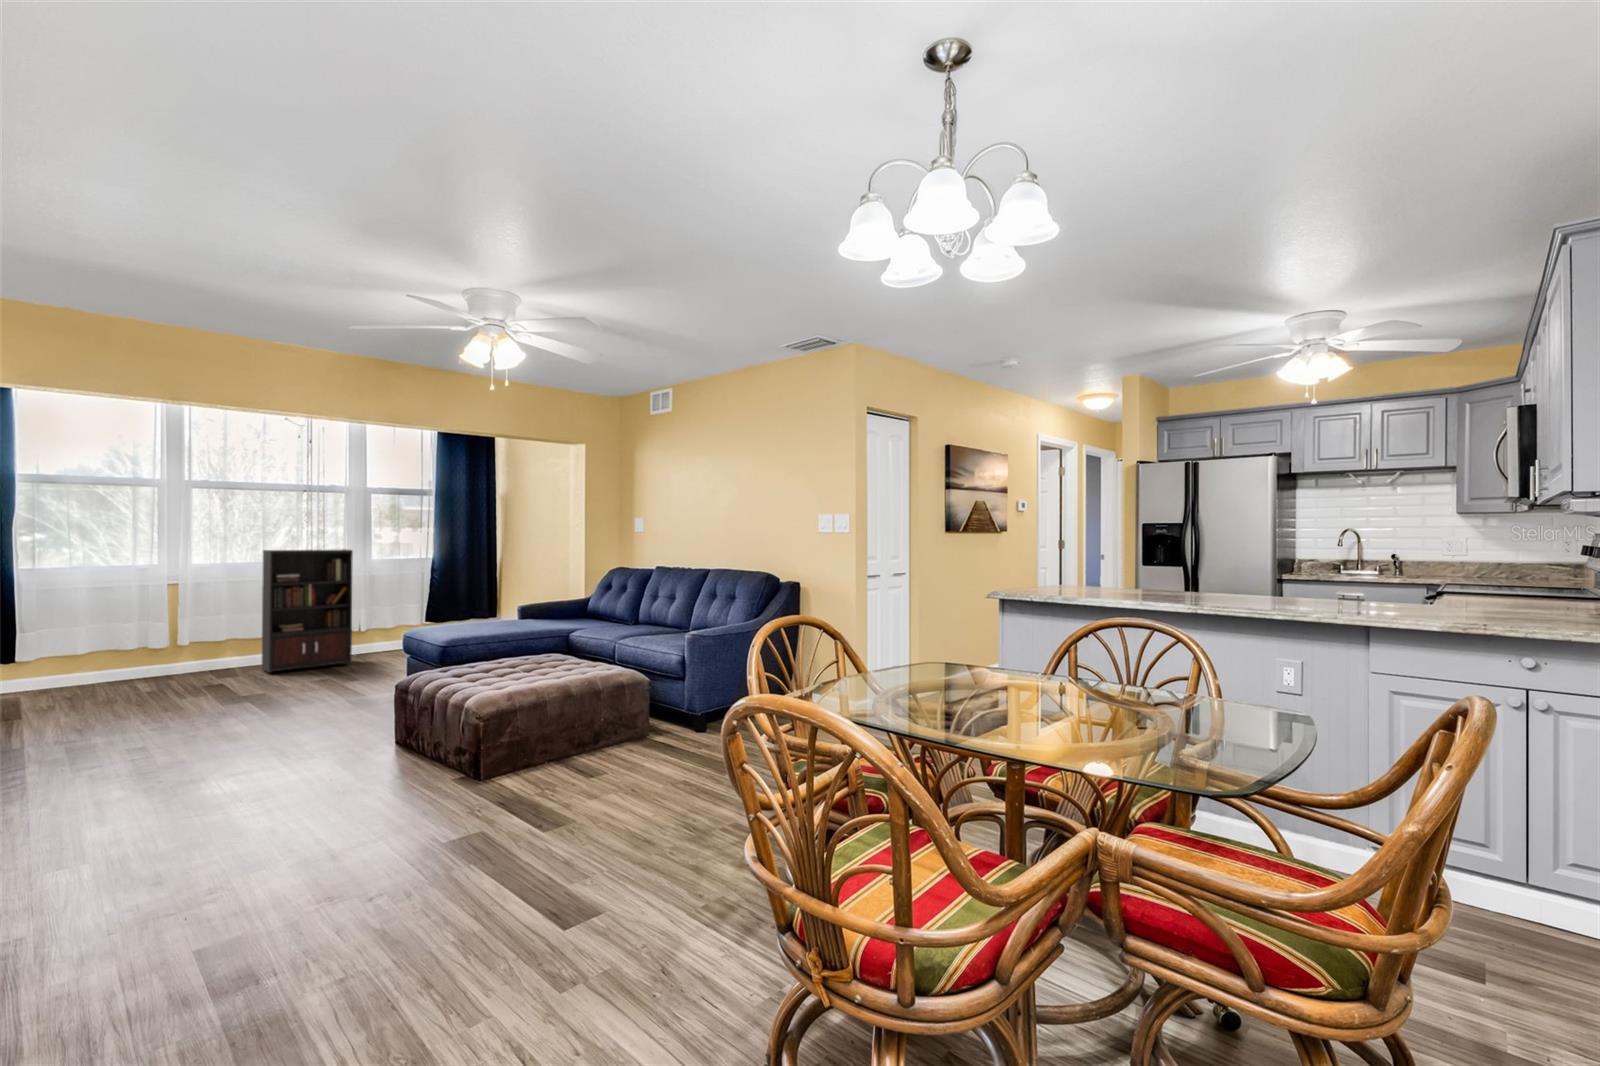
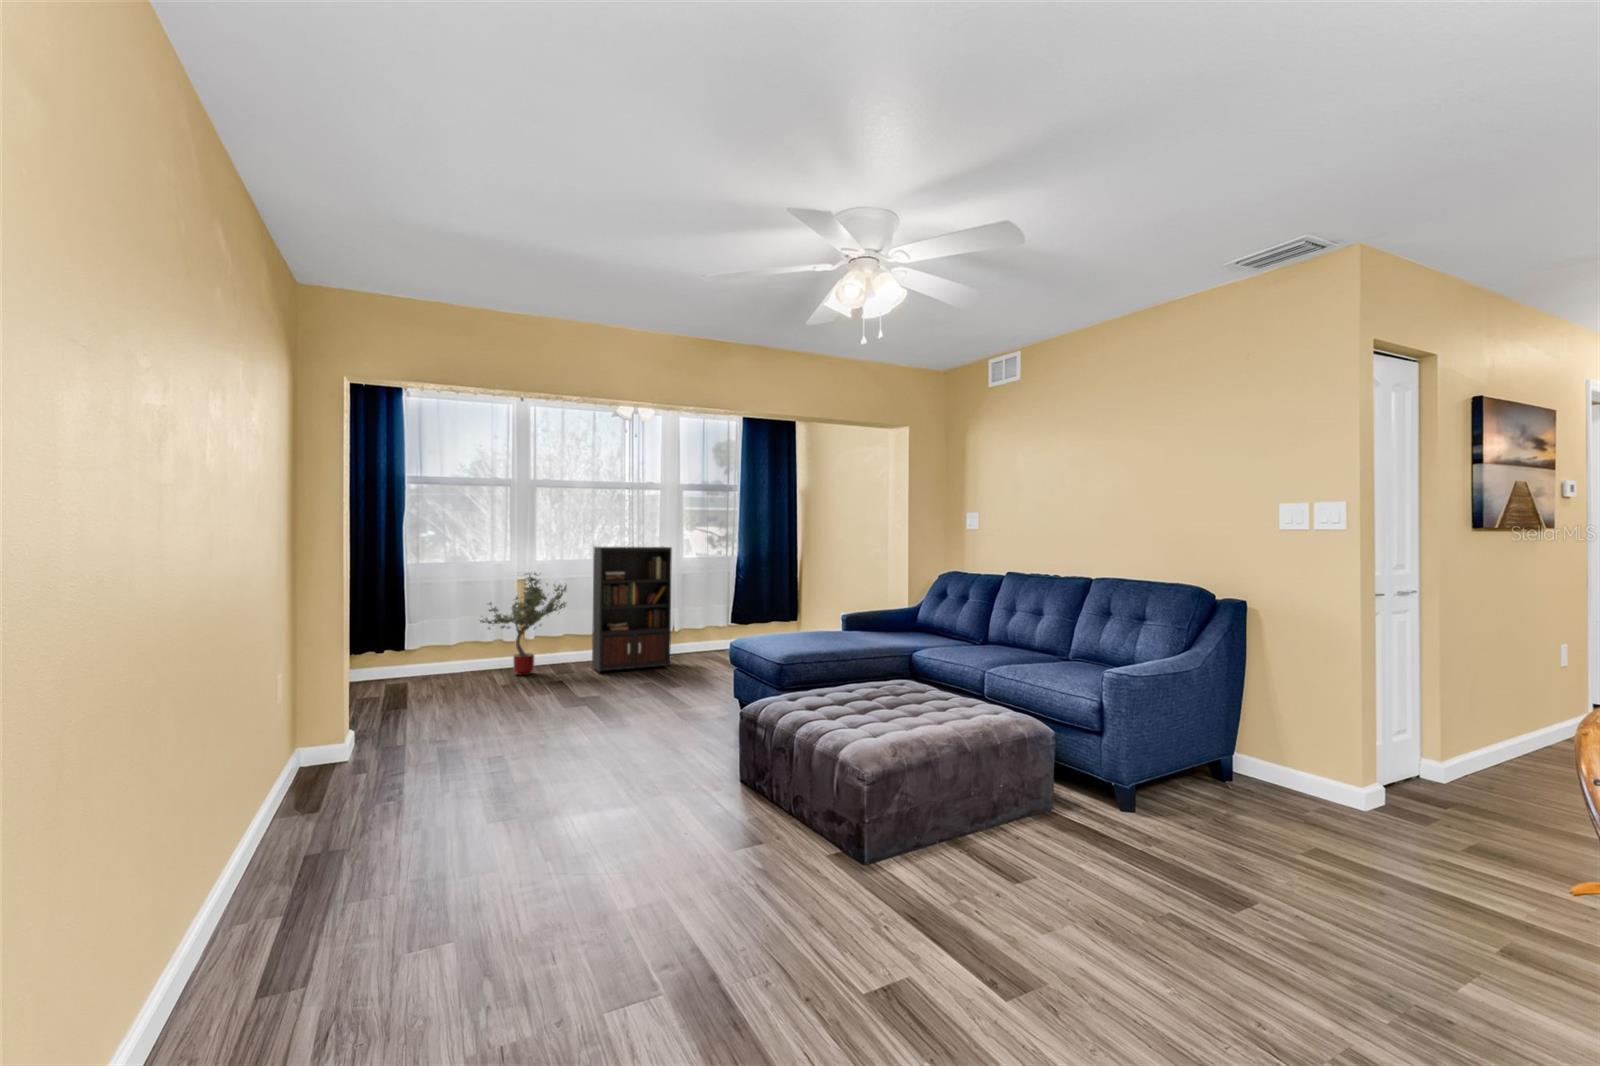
potted tree: none [118,576,232,682] -> present [480,573,567,675]

